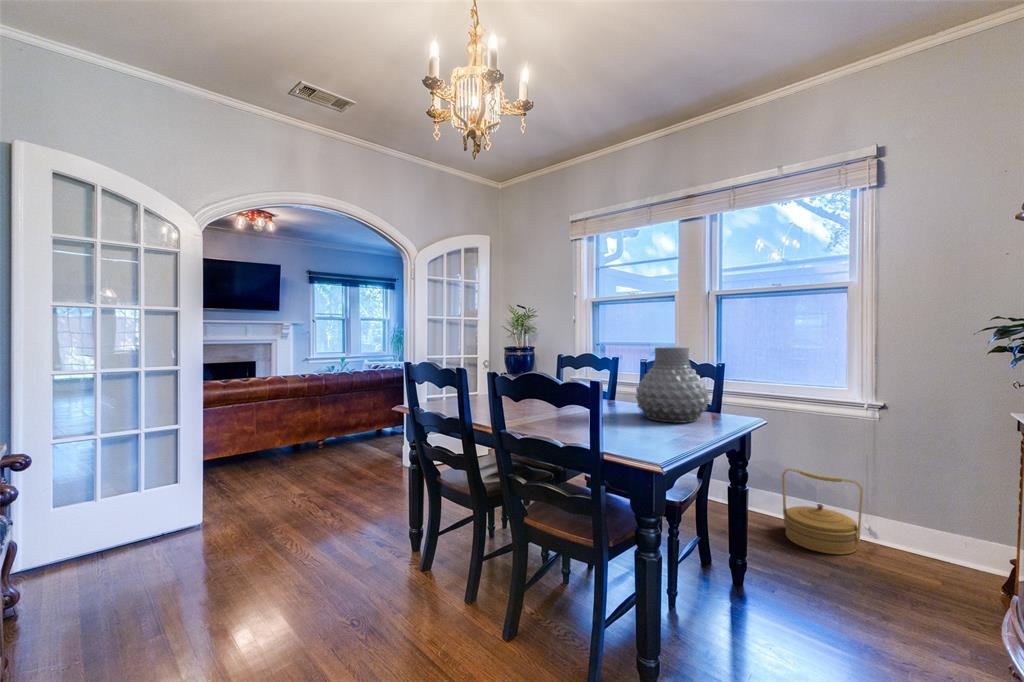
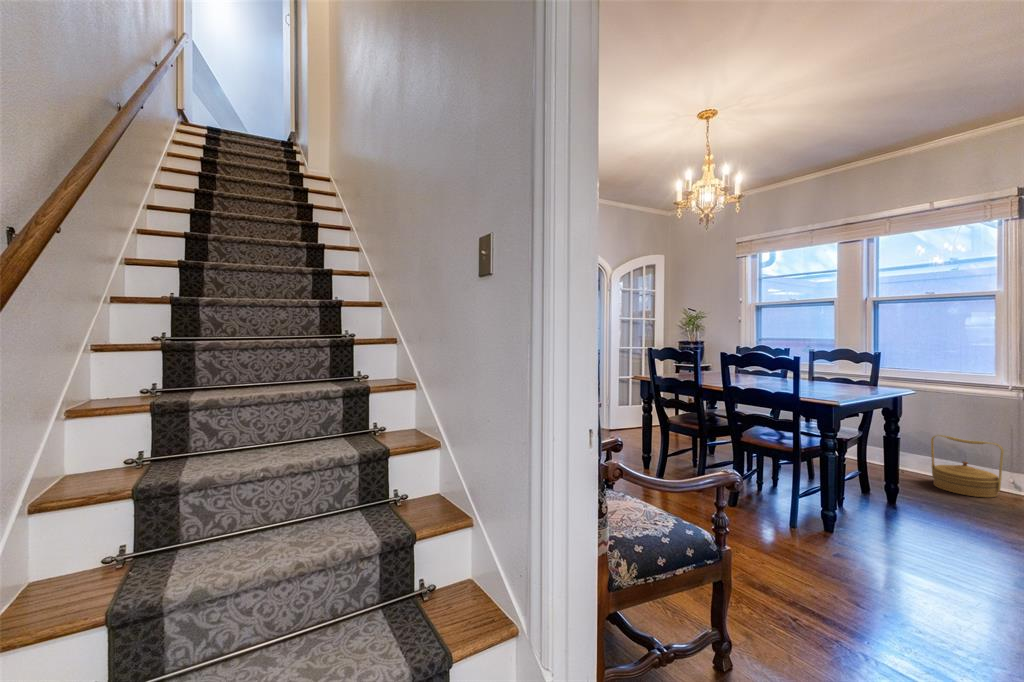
vase: present [636,347,709,423] -> none [811,340,869,390]

